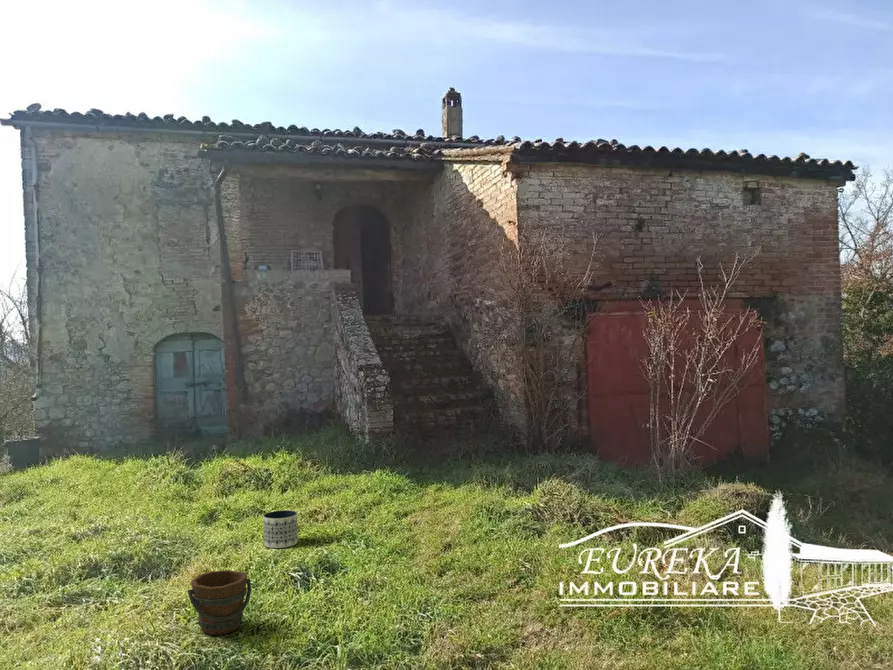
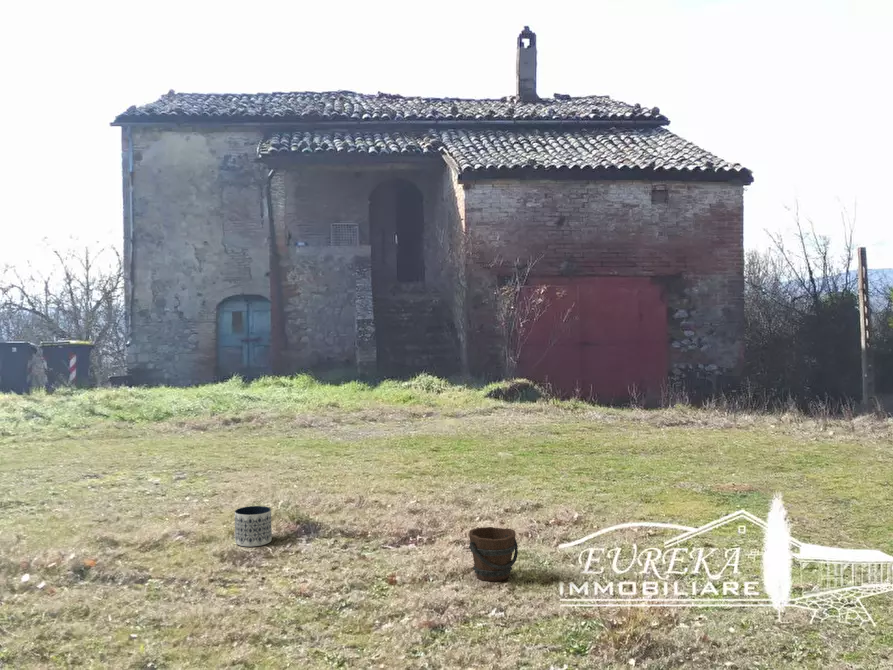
bucket: present [188,570,251,635] -> present [469,527,518,581]

